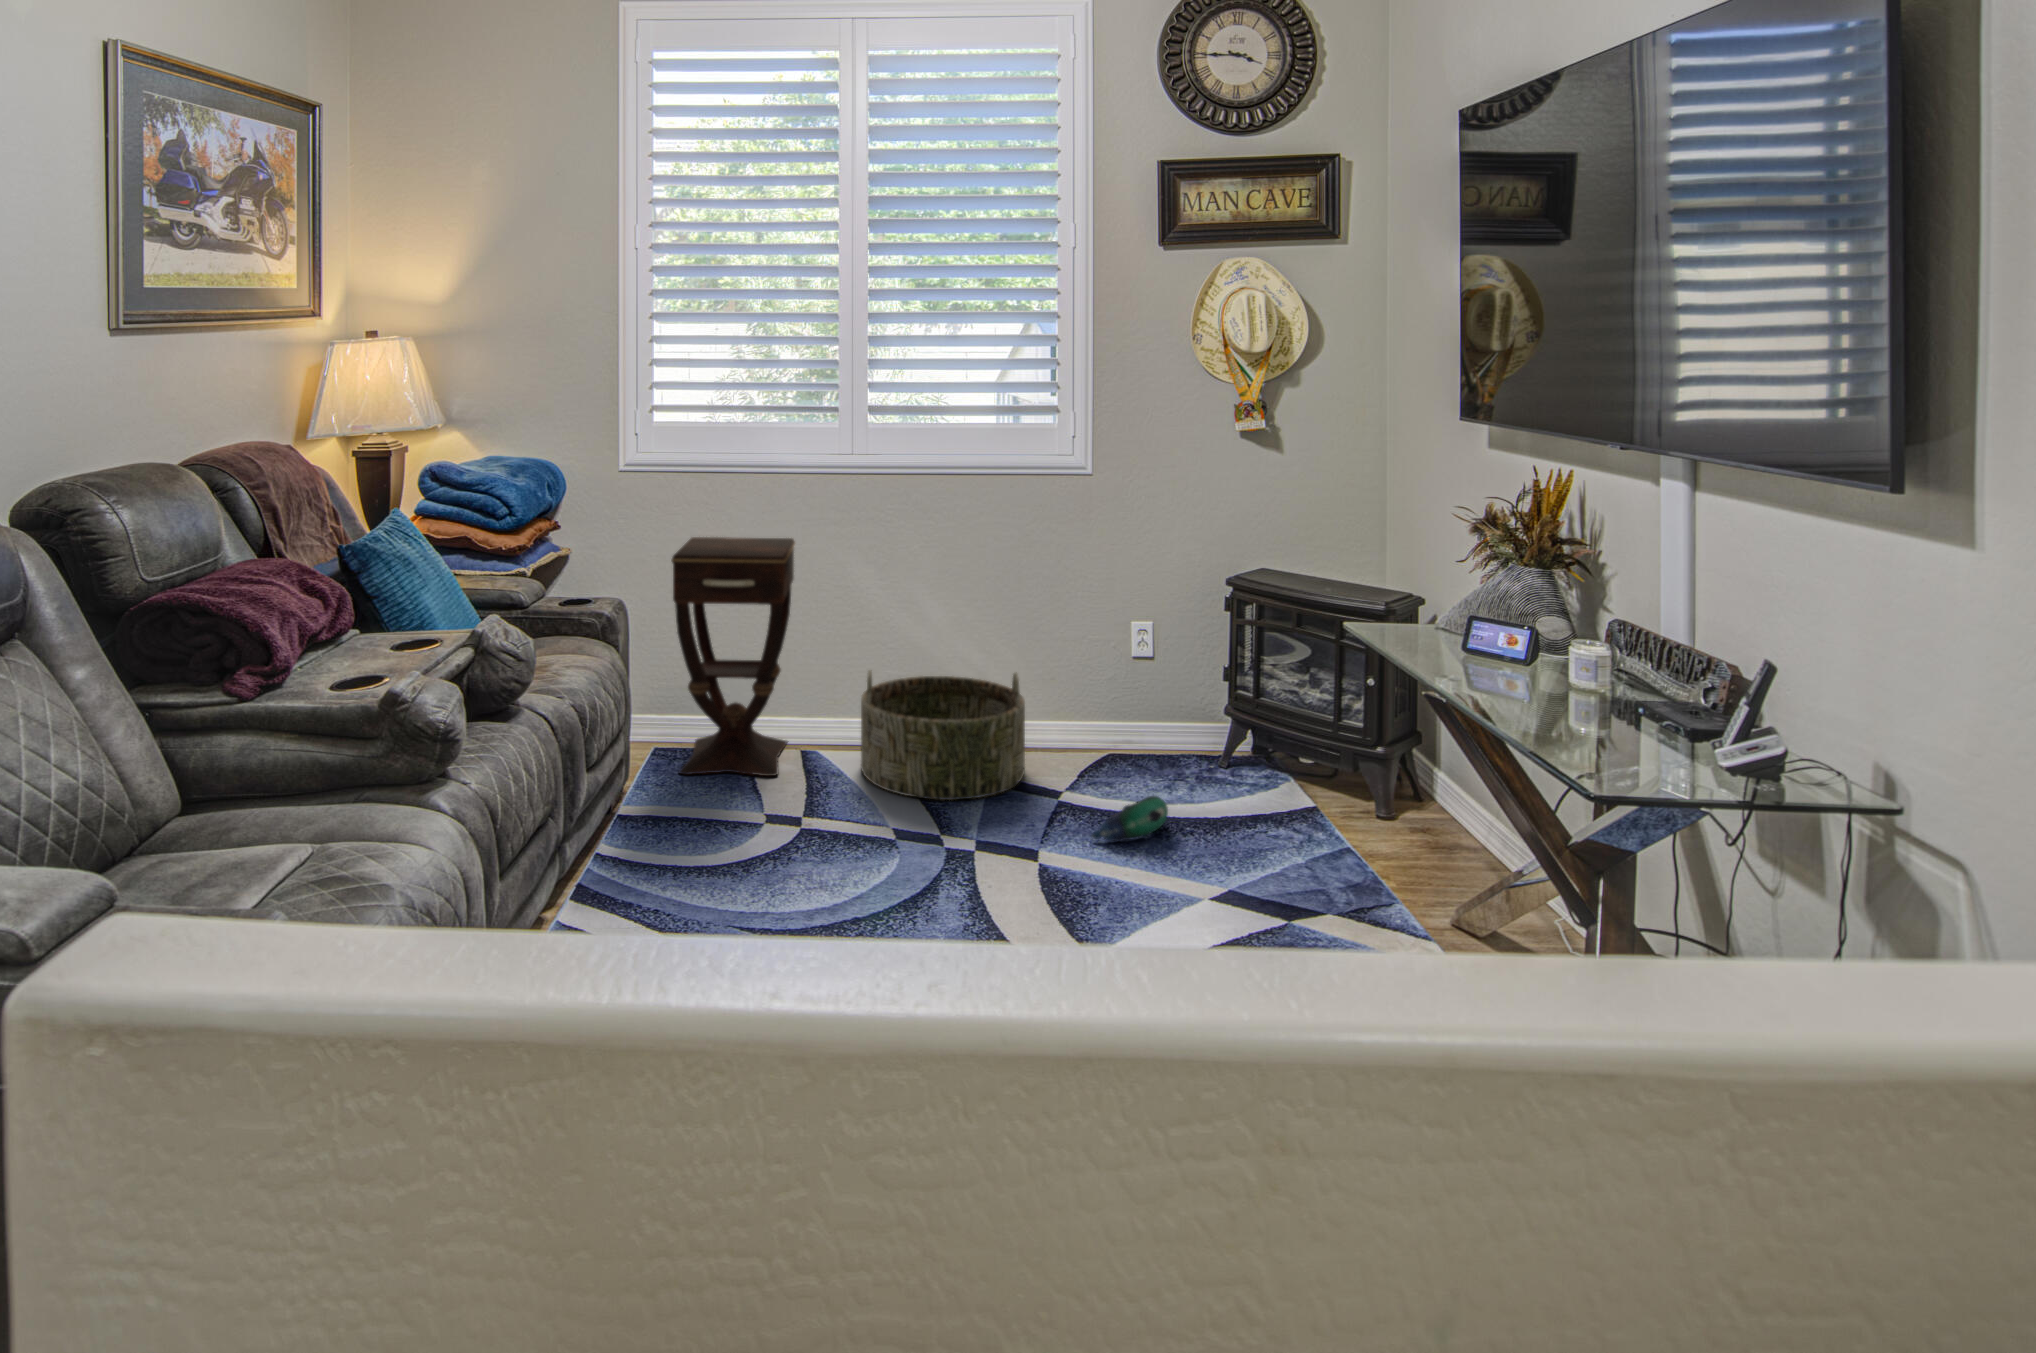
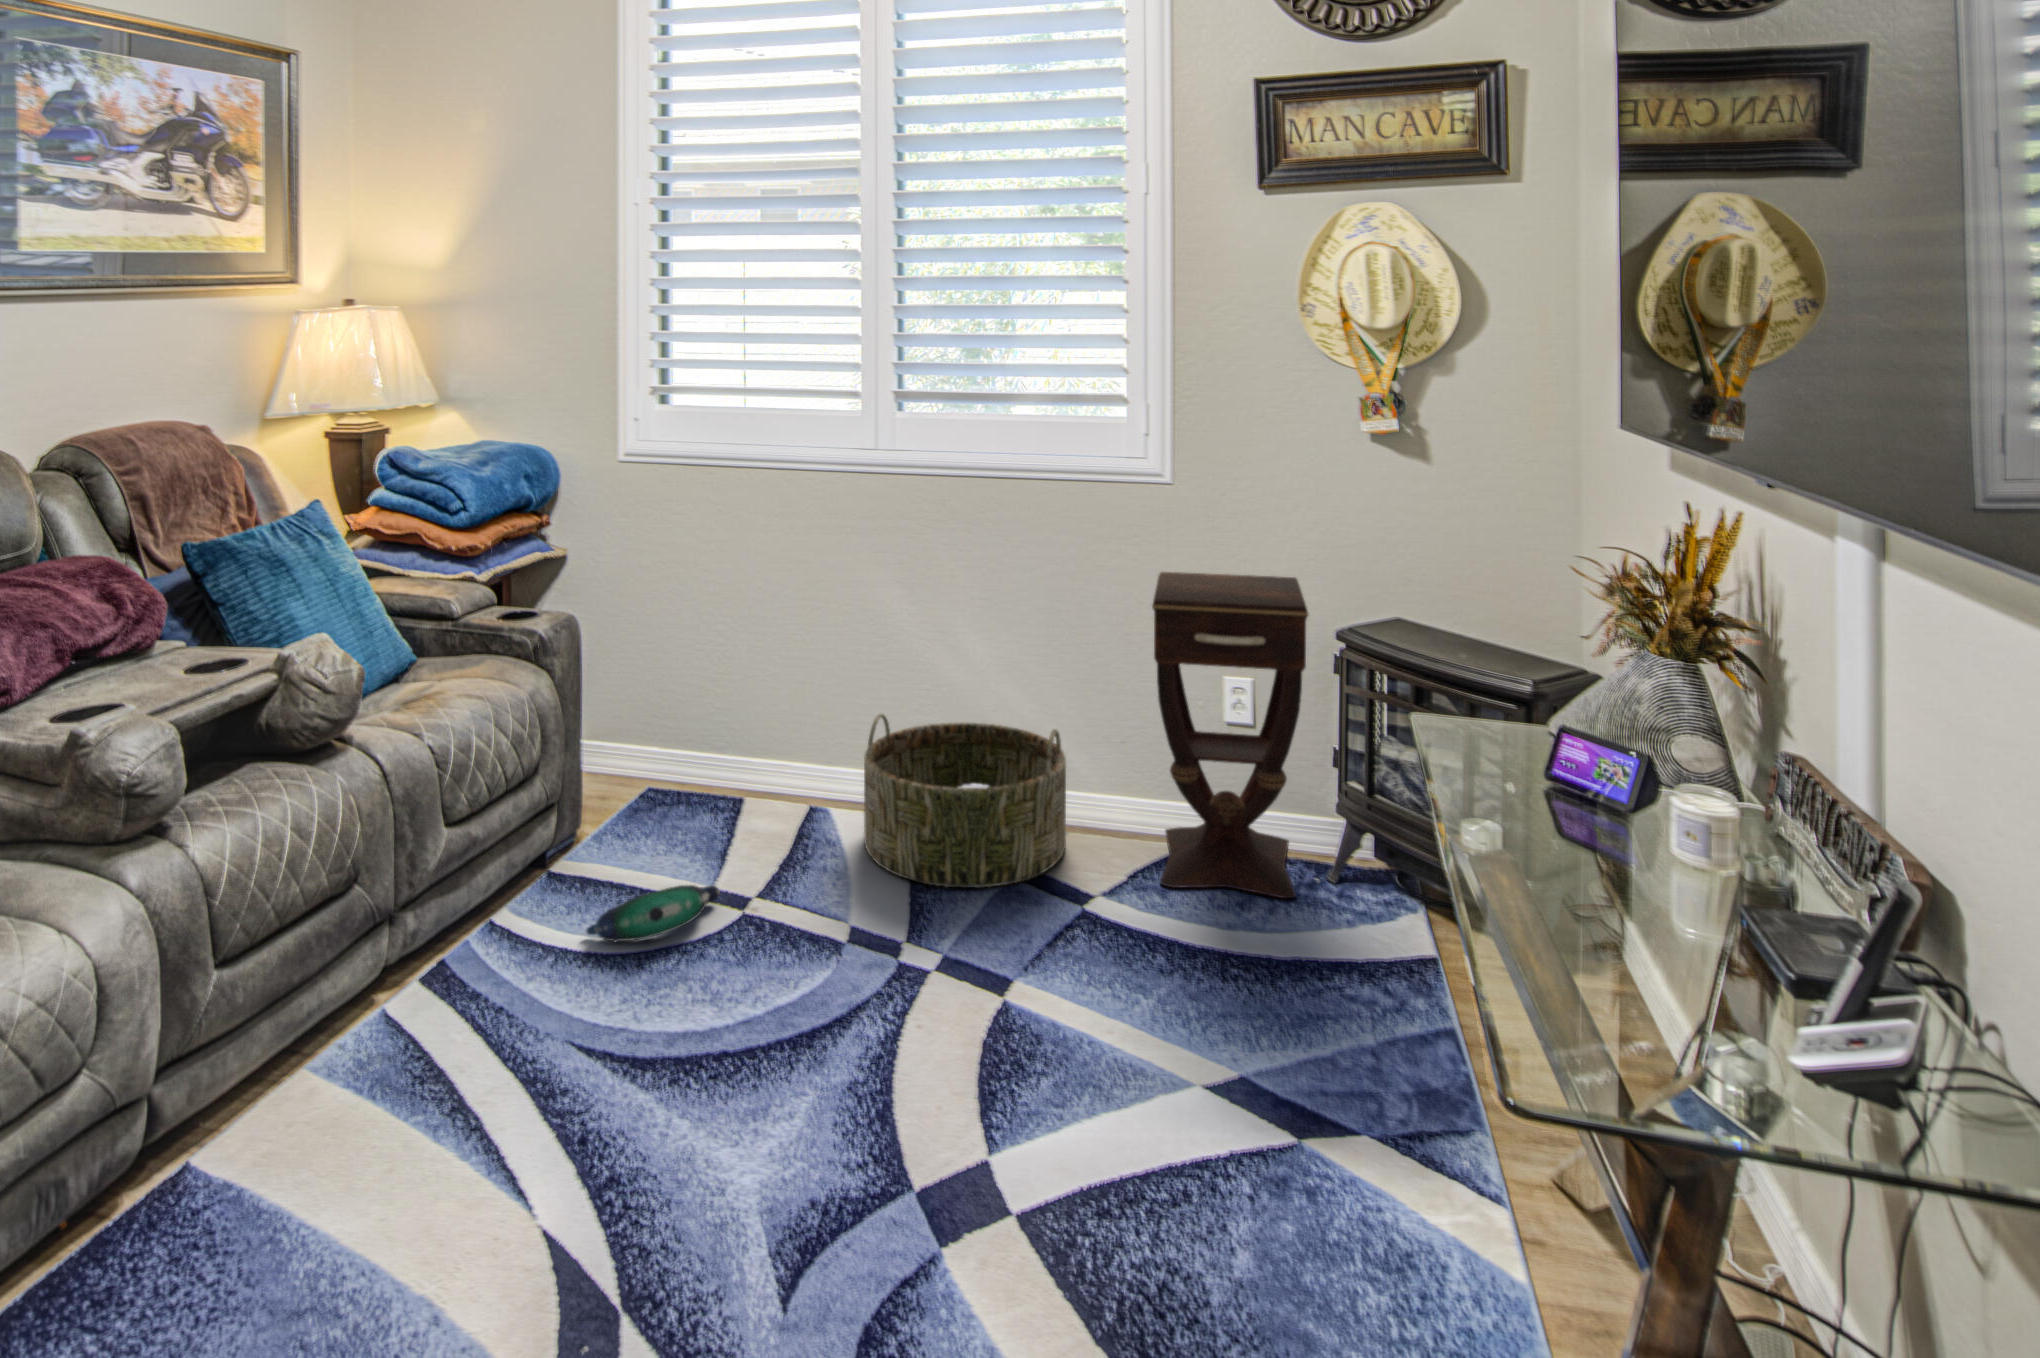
side table: present [671,537,795,776] -> present [1152,572,1309,898]
plush toy: present [1091,796,1168,842] -> present [586,885,720,942]

